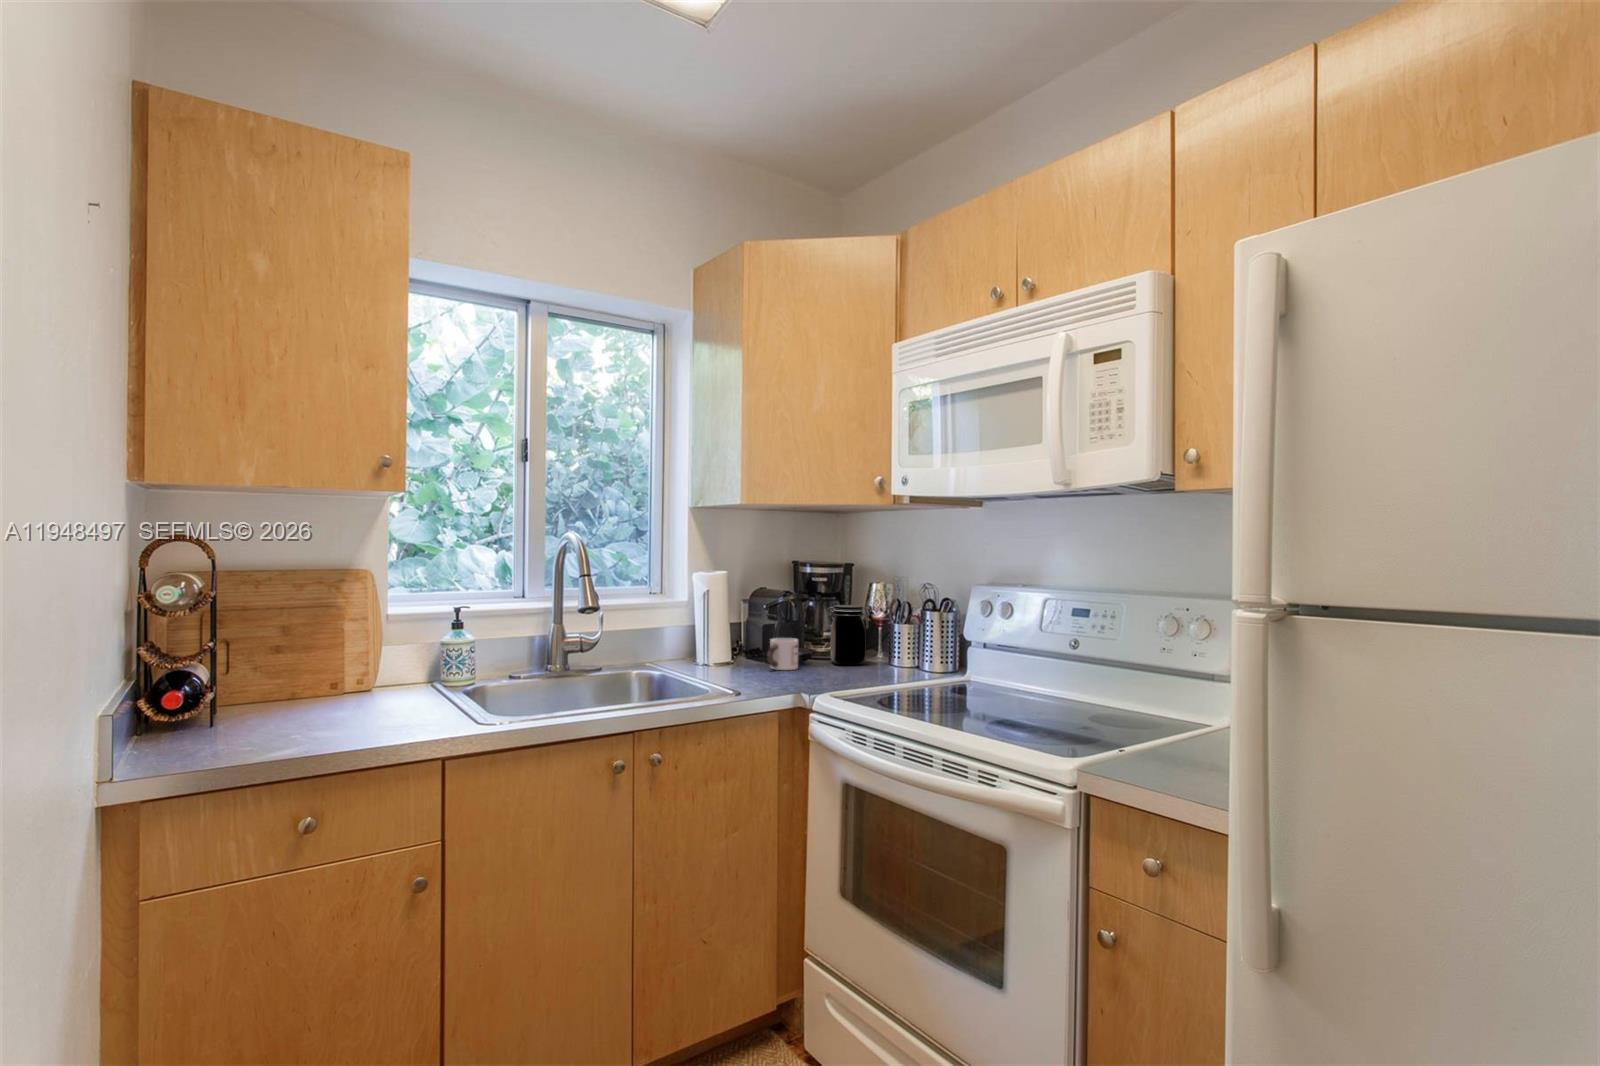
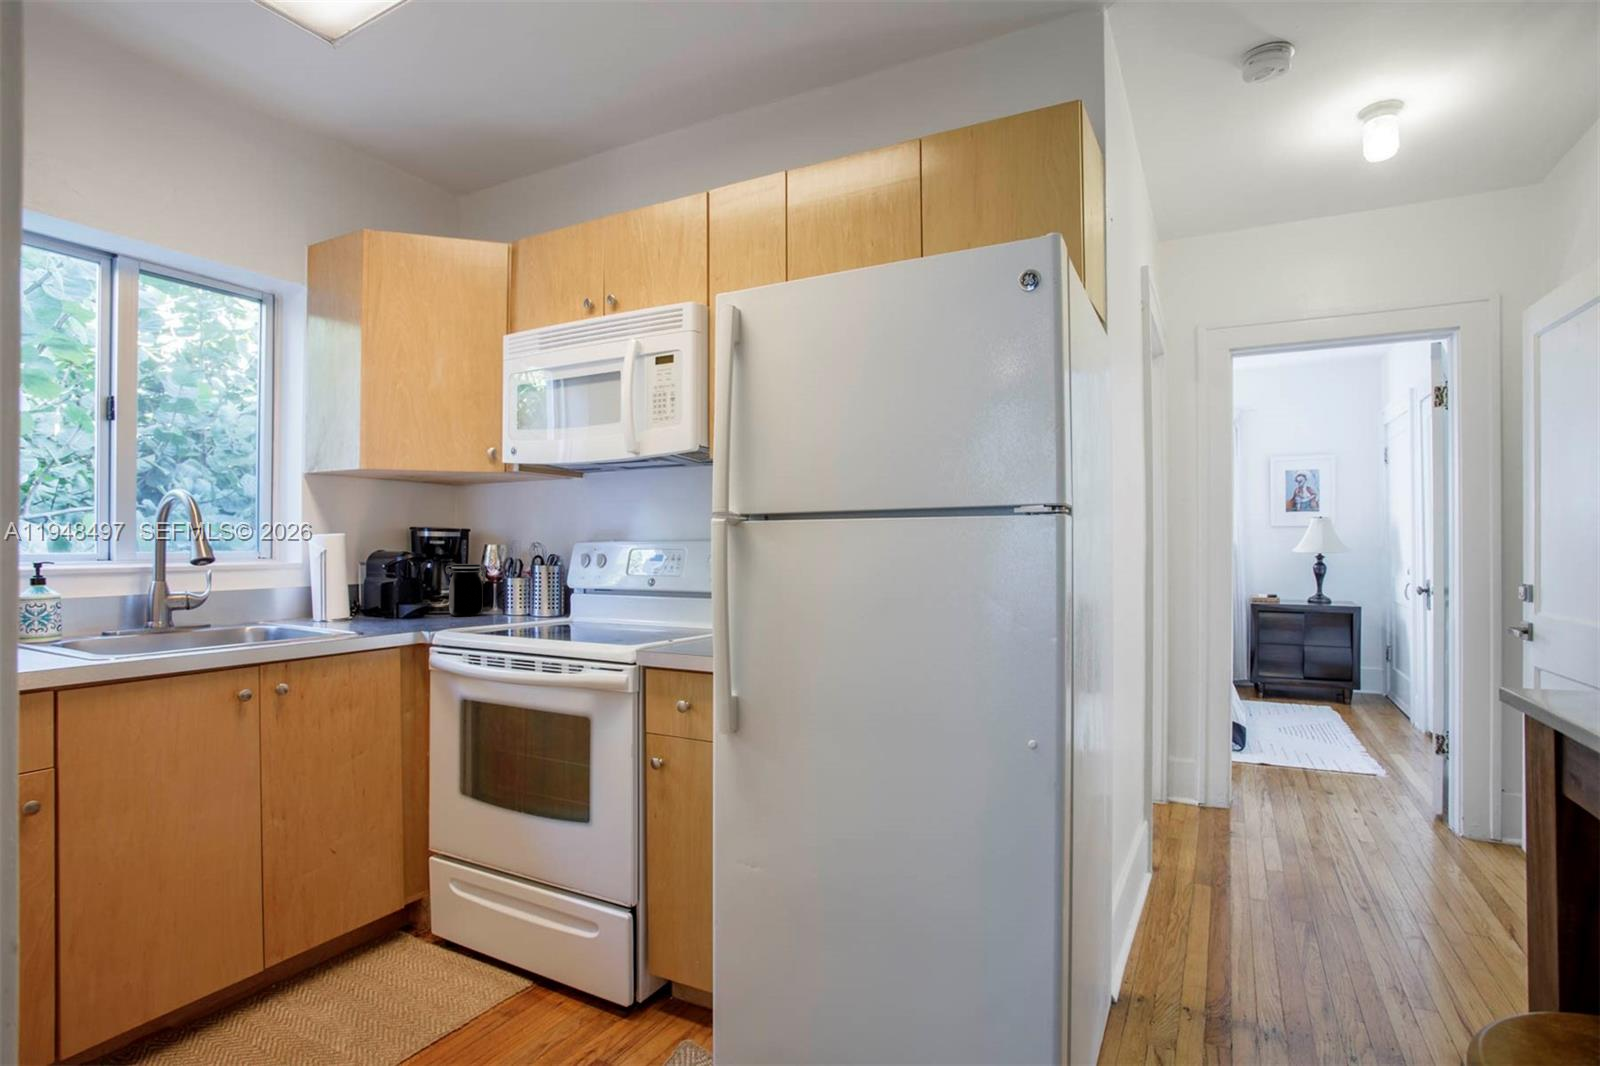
mug: present [767,638,798,670] -> none [387,593,418,620]

